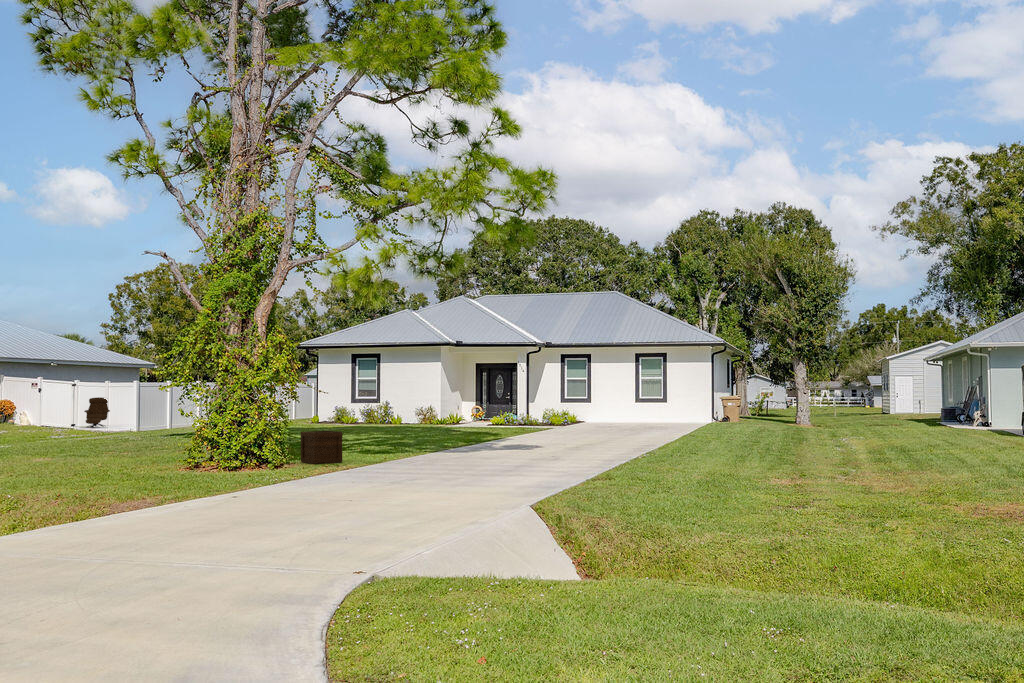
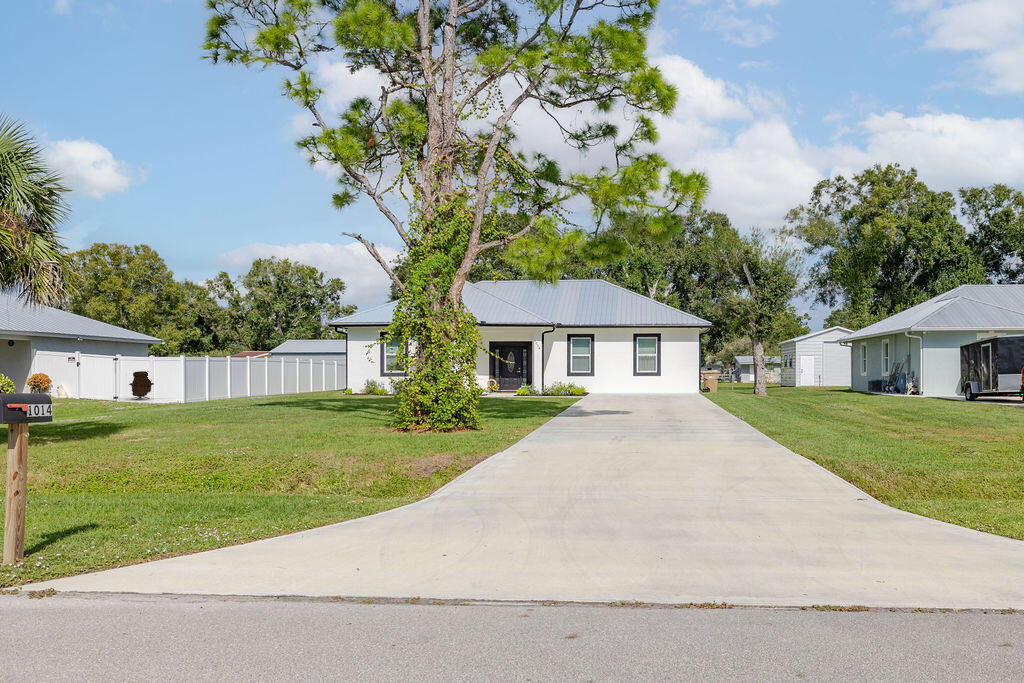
wooden crate: present [301,431,342,464] -> none [445,404,490,439]

